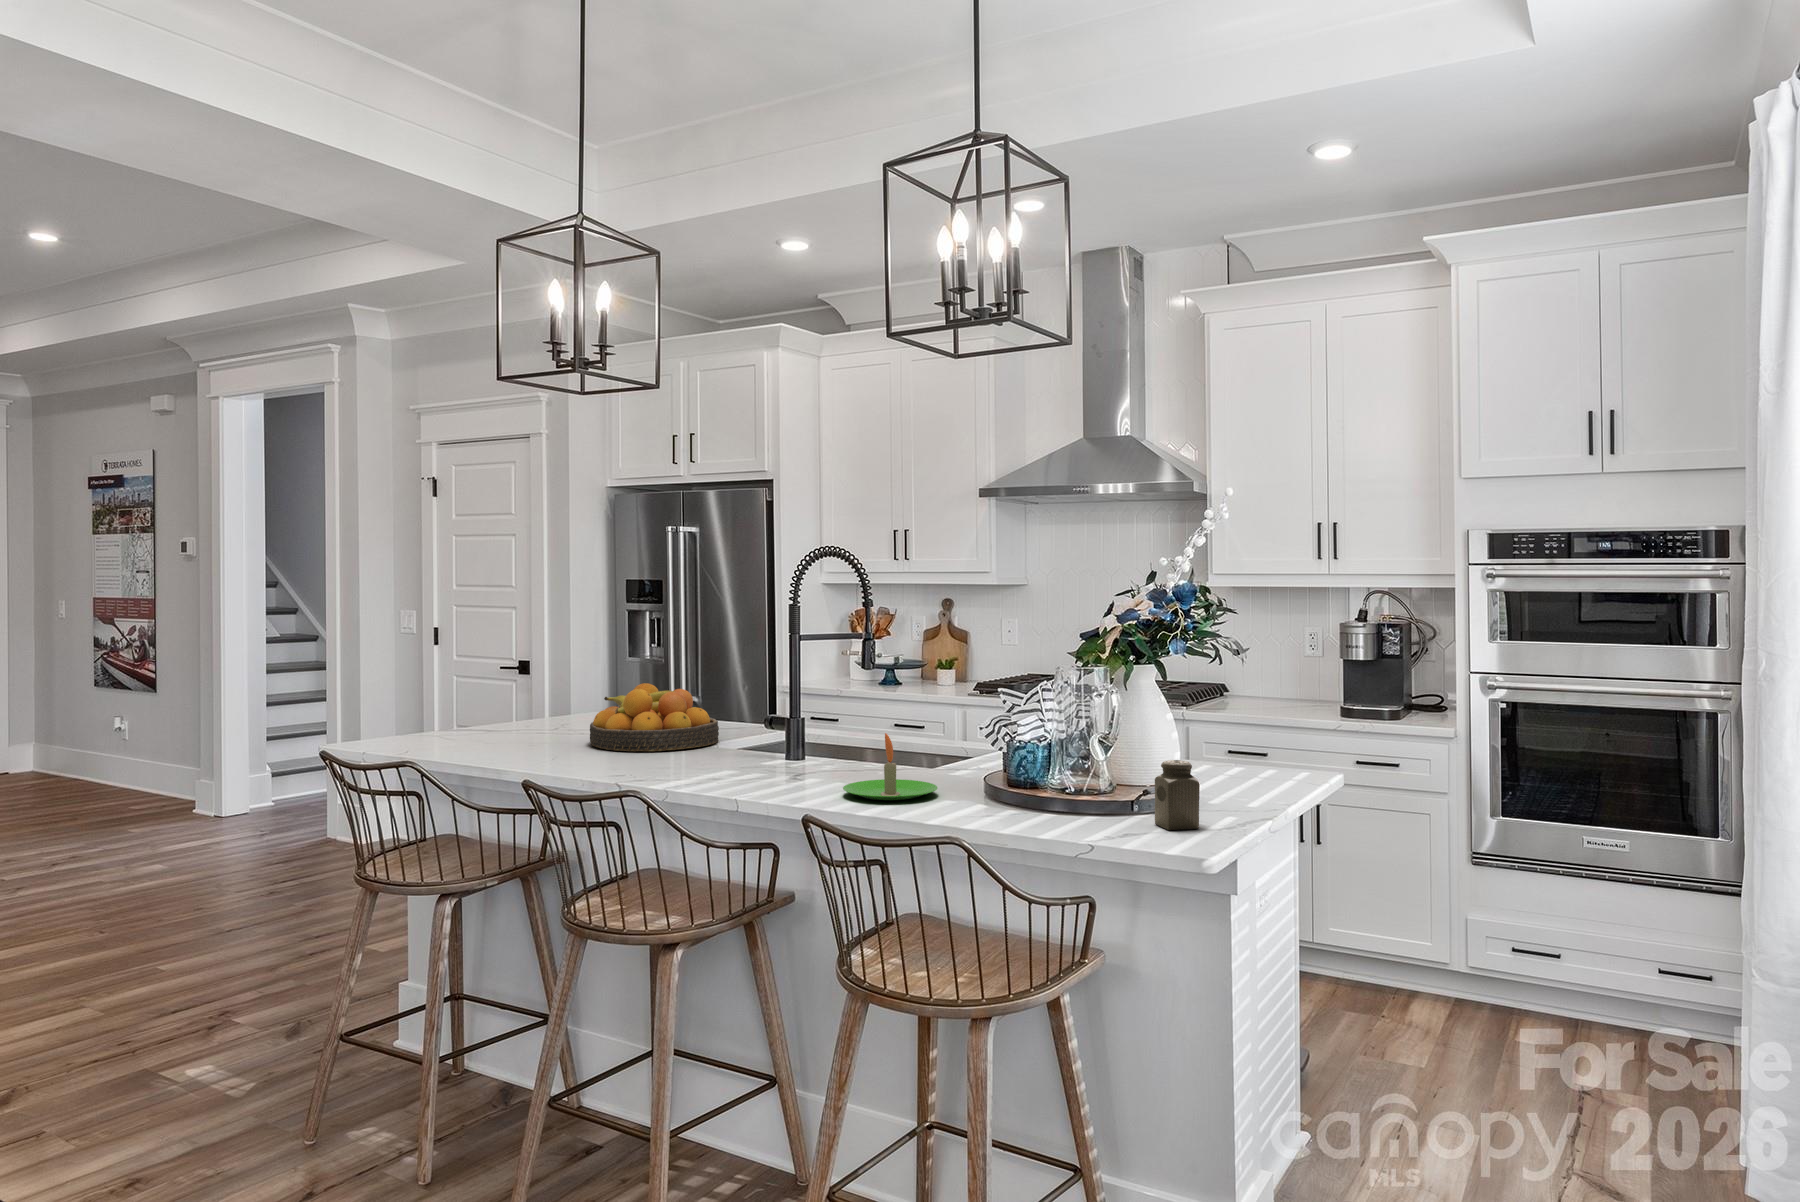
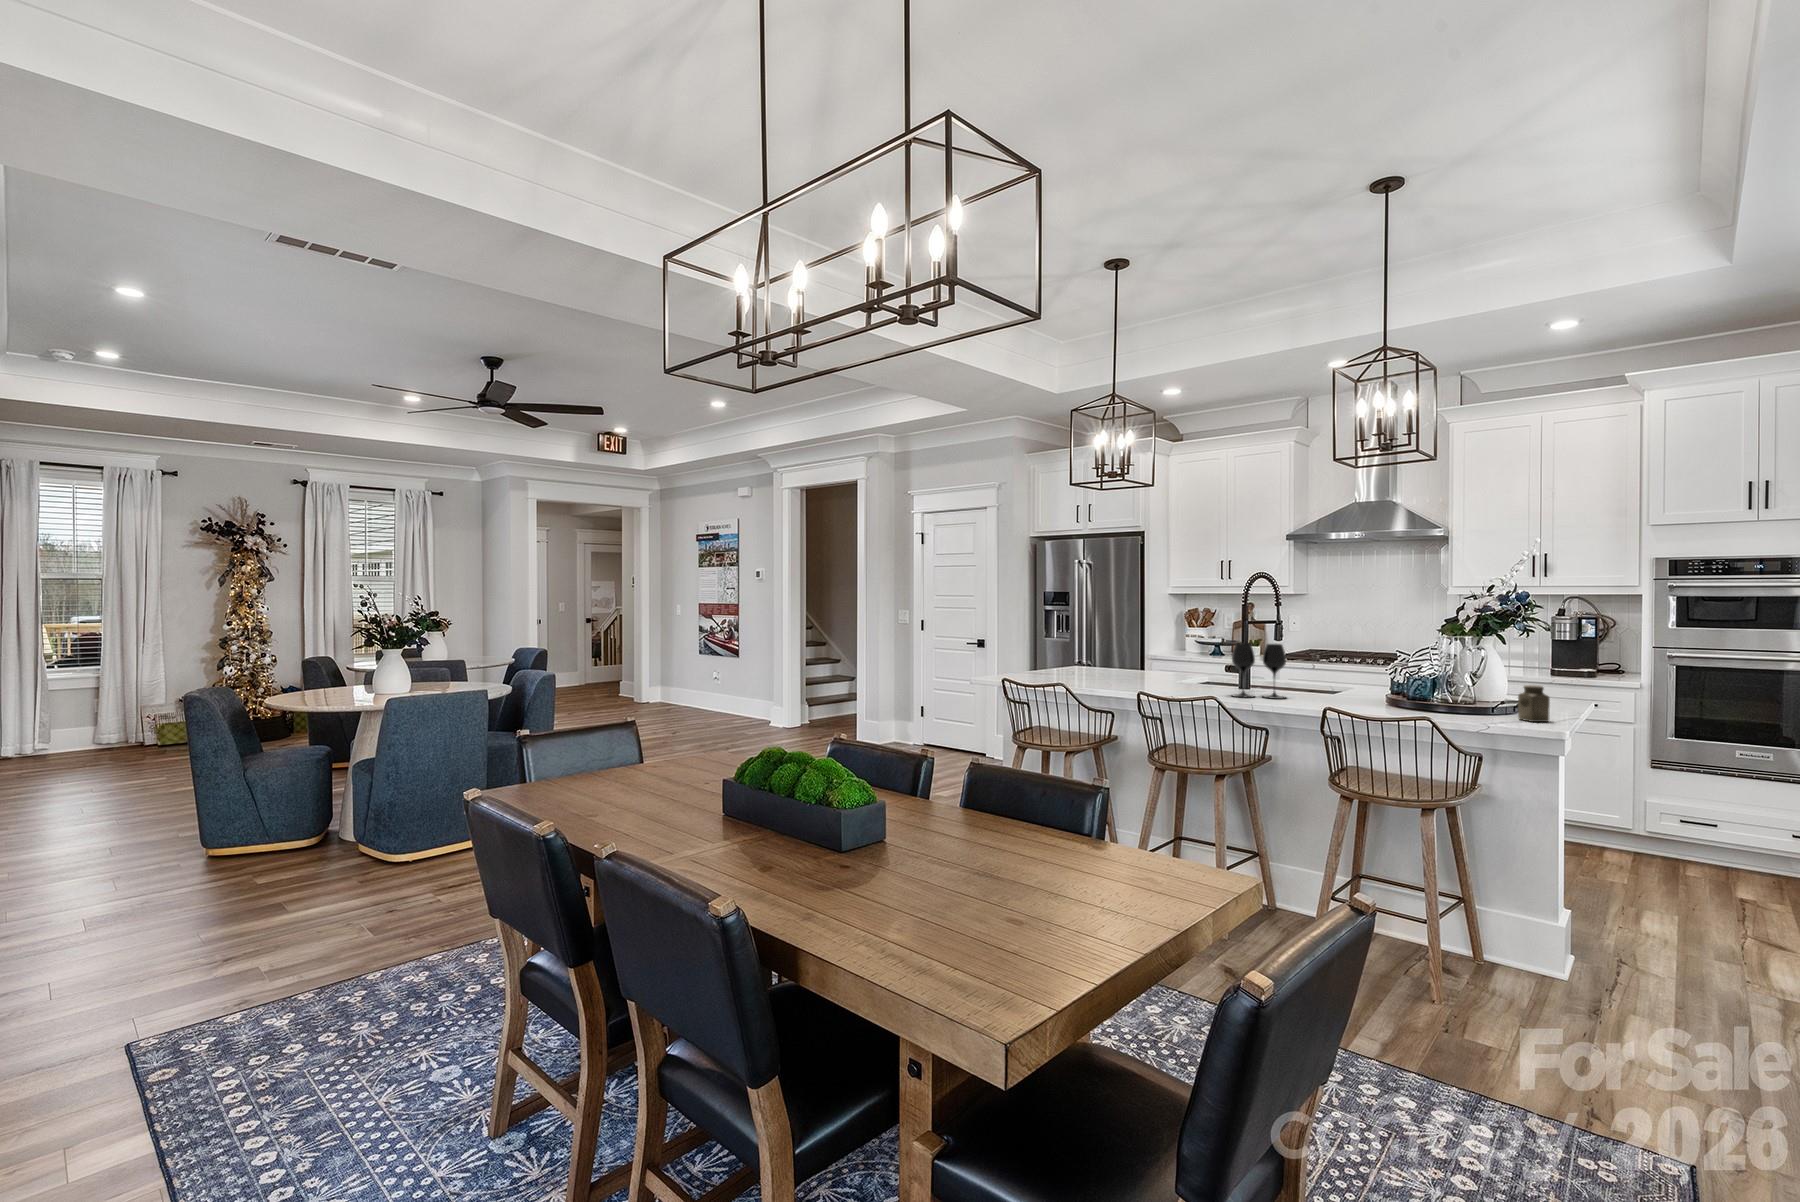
wine glass: none [738,682,832,785] -> present [1232,643,1286,699]
fruit bowl: present [590,683,719,751] -> none [1107,647,1180,683]
candle: present [843,733,938,800] -> none [1306,670,1364,706]

